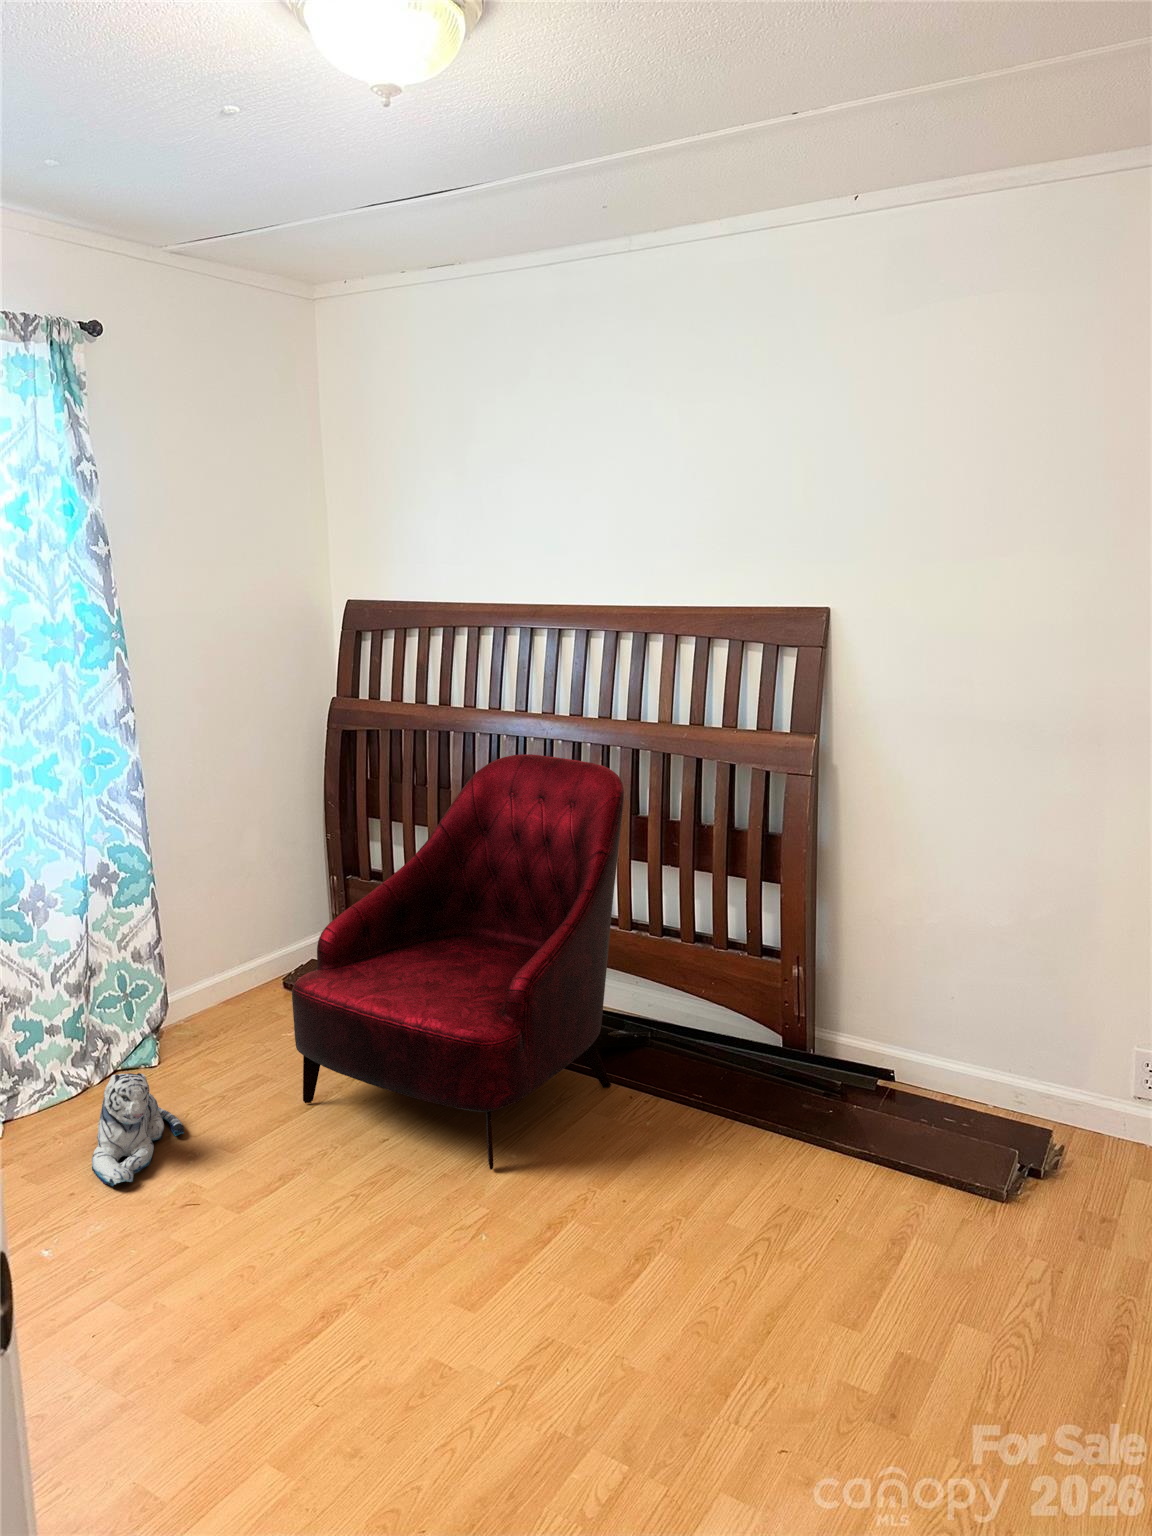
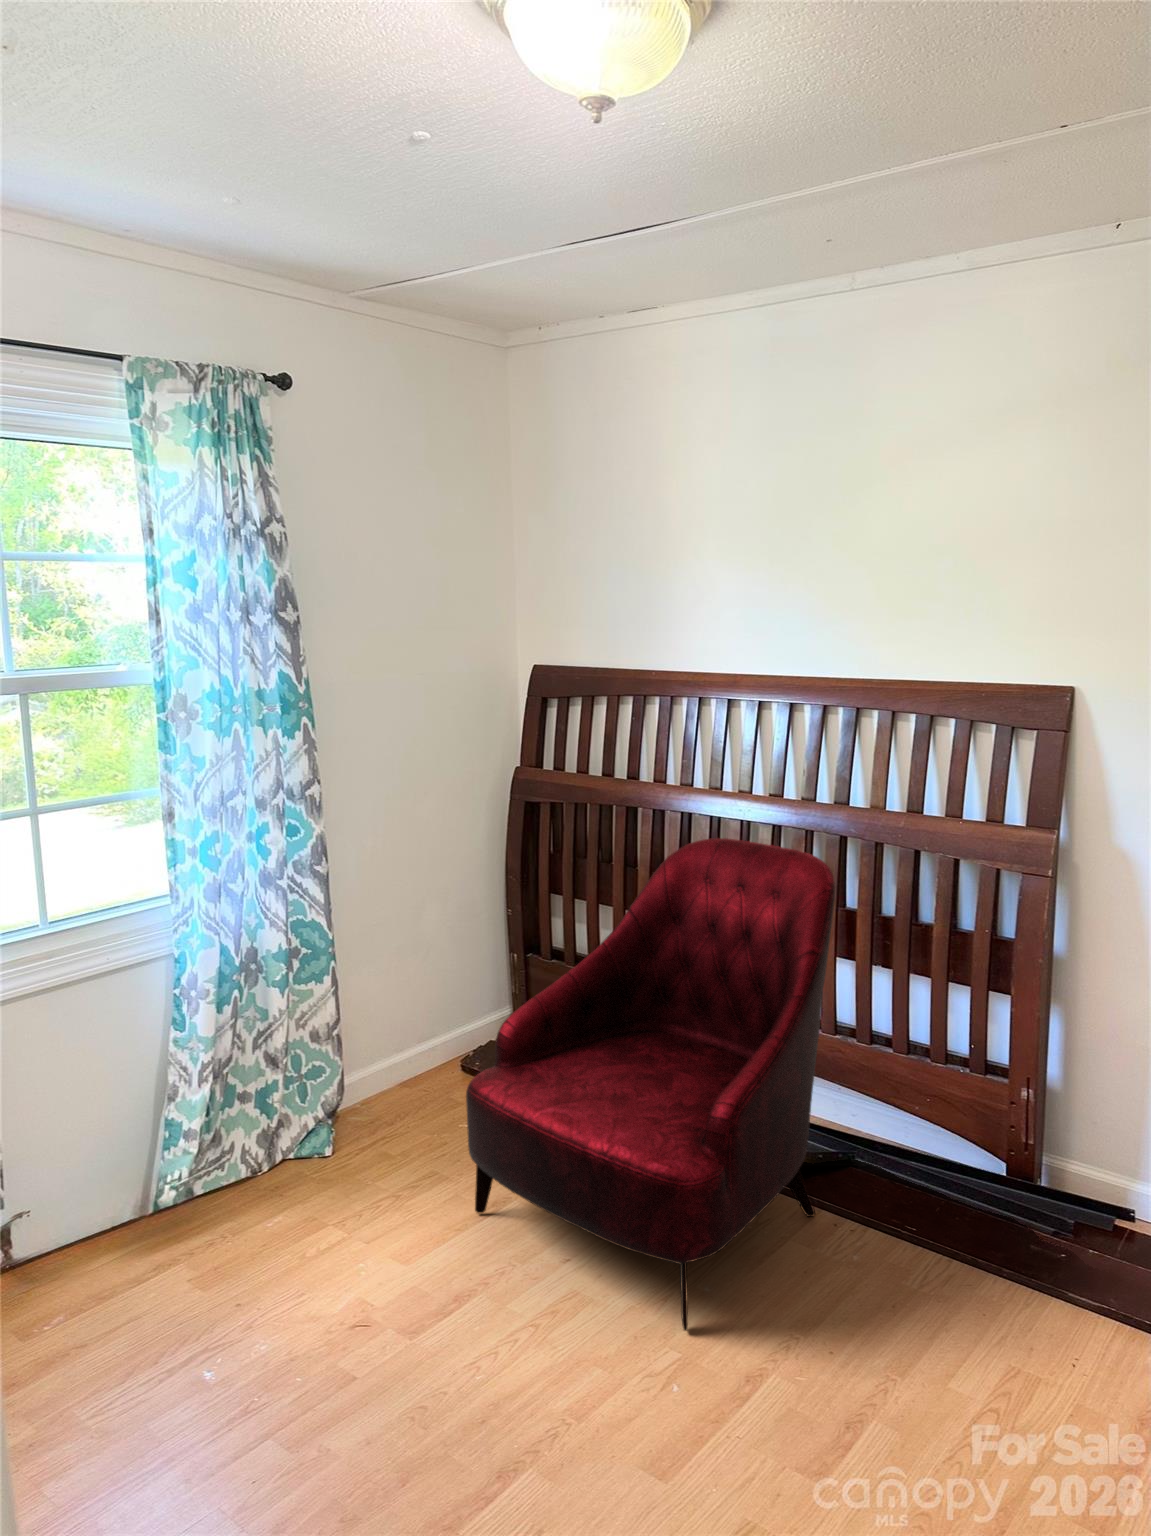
plush toy: present [92,1073,184,1187] -> none [238,1180,344,1318]

